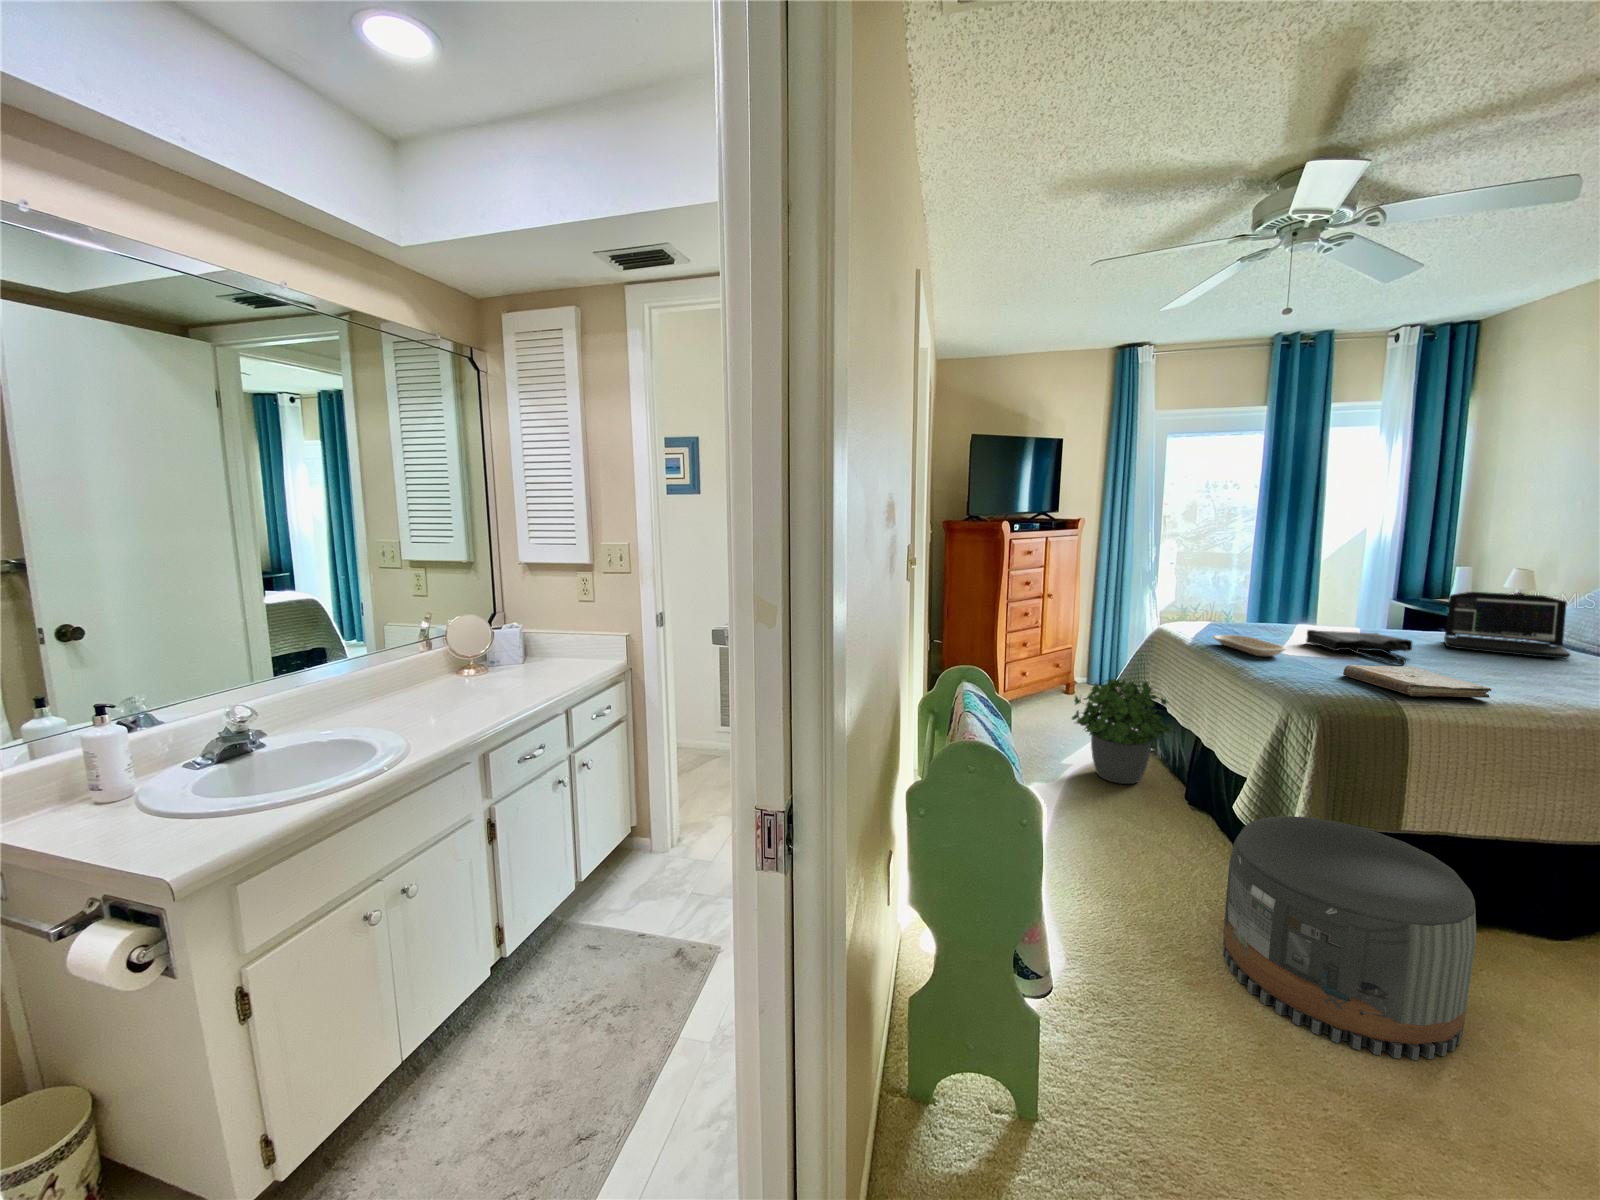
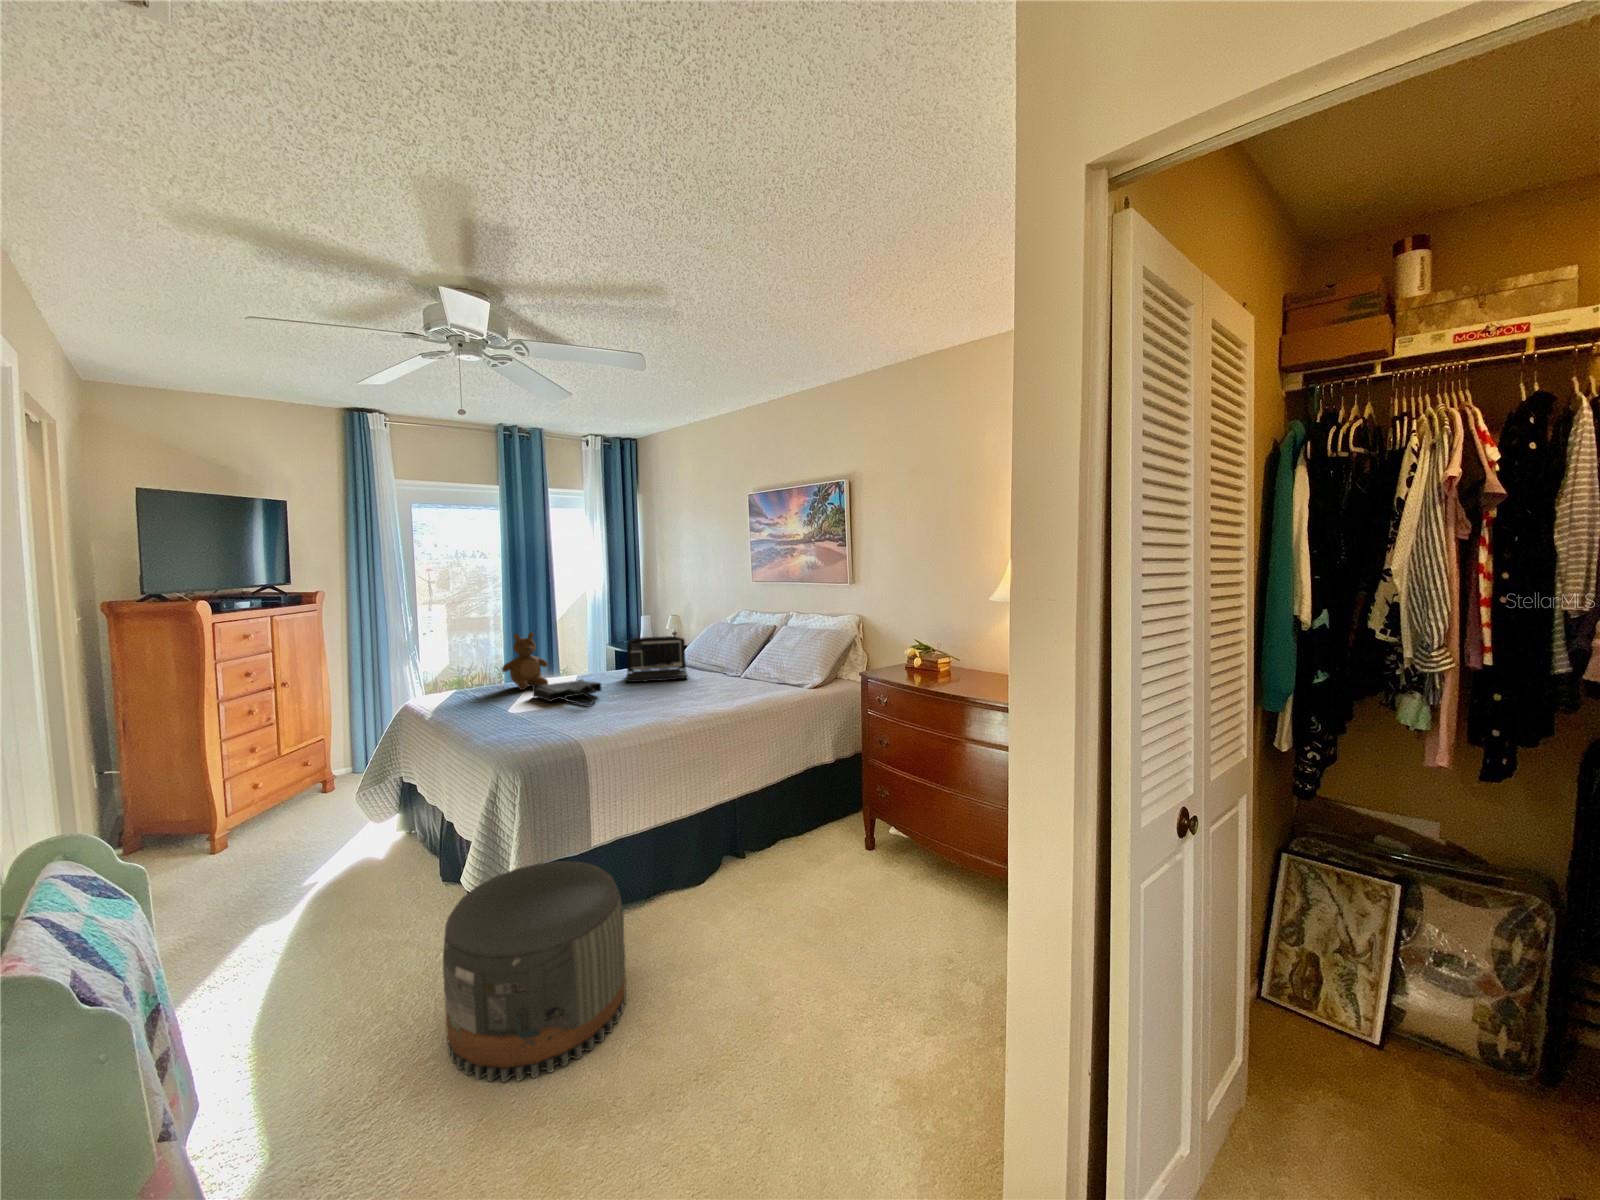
teddy bear: none [1263,570,1323,634] -> present [502,632,548,690]
tray: present [1213,635,1286,656] -> none [449,702,509,721]
book: present [1343,665,1491,698] -> none [547,707,633,735]
potted plant: present [1072,679,1171,784] -> none [299,767,423,890]

